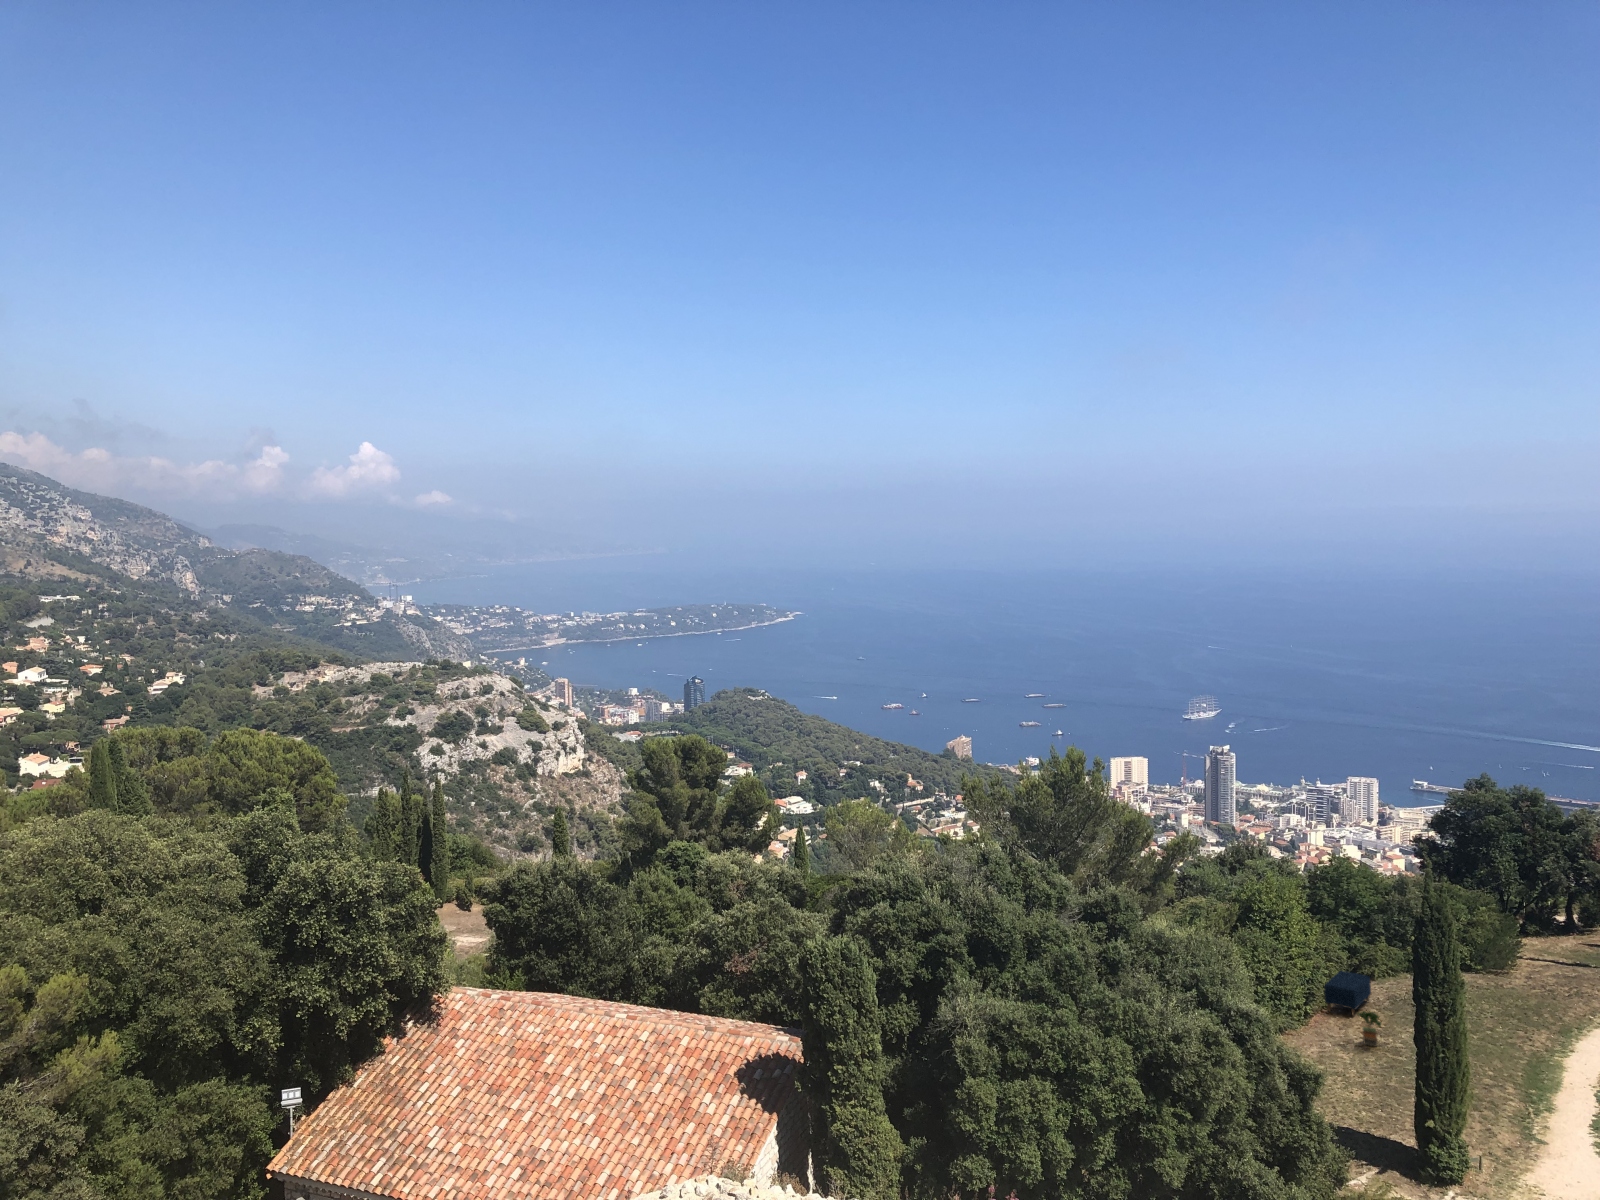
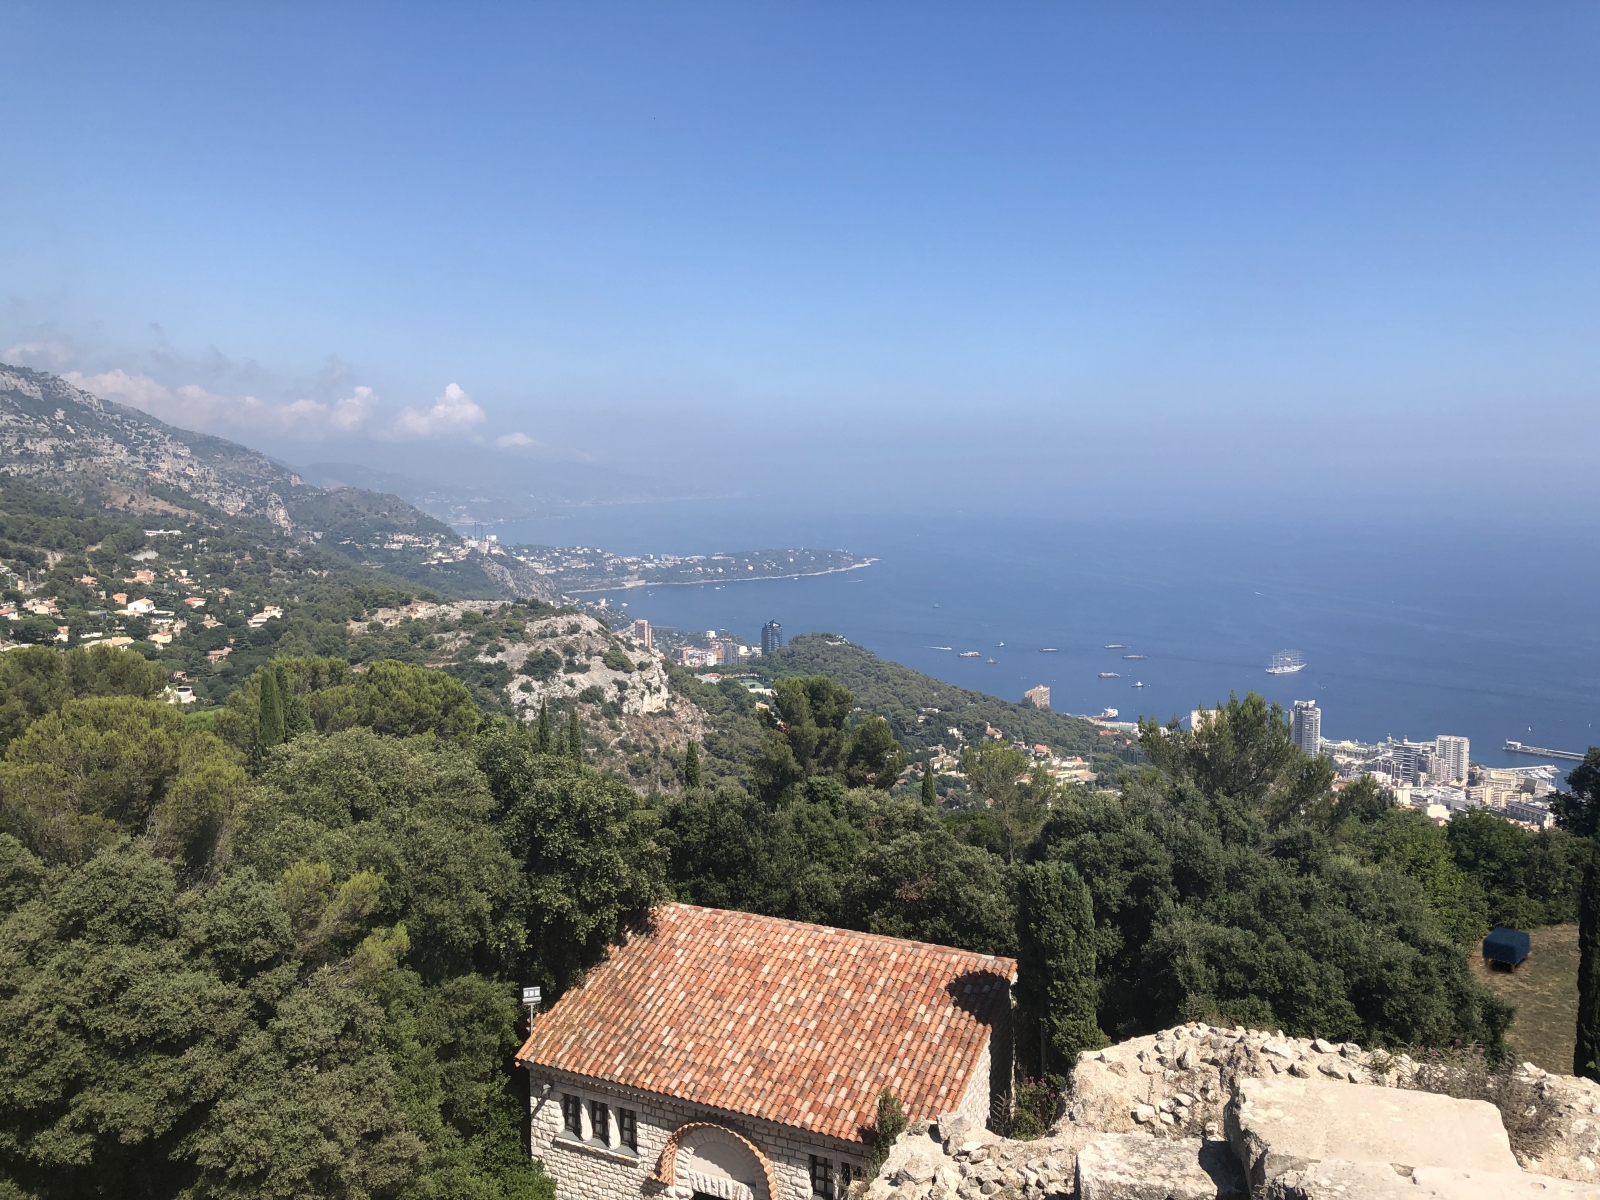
potted tree: present [1358,1011,1382,1046] -> none [1522,965,1549,1001]

